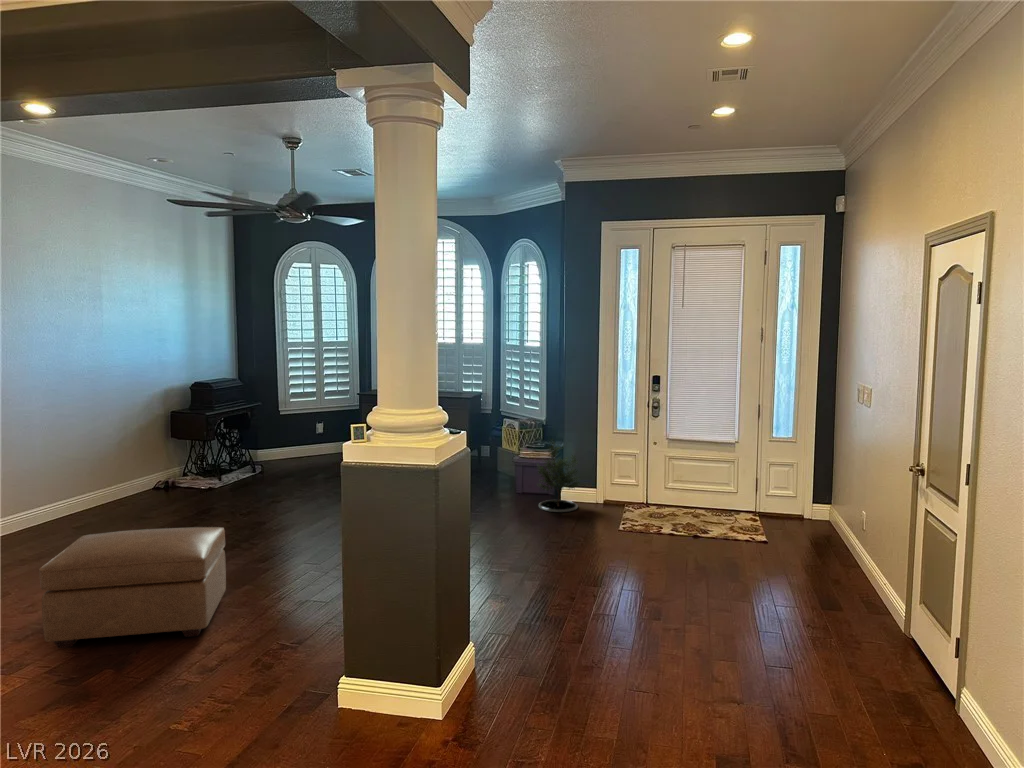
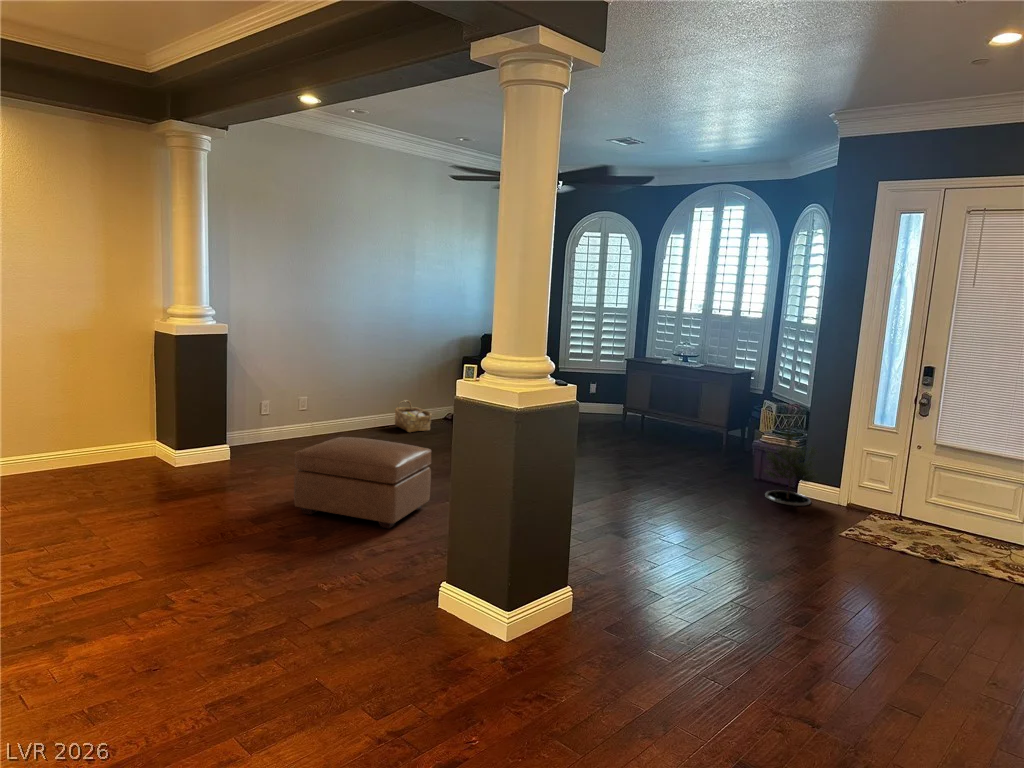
woven basket: none [95,473,149,512] -> present [395,400,432,432]

